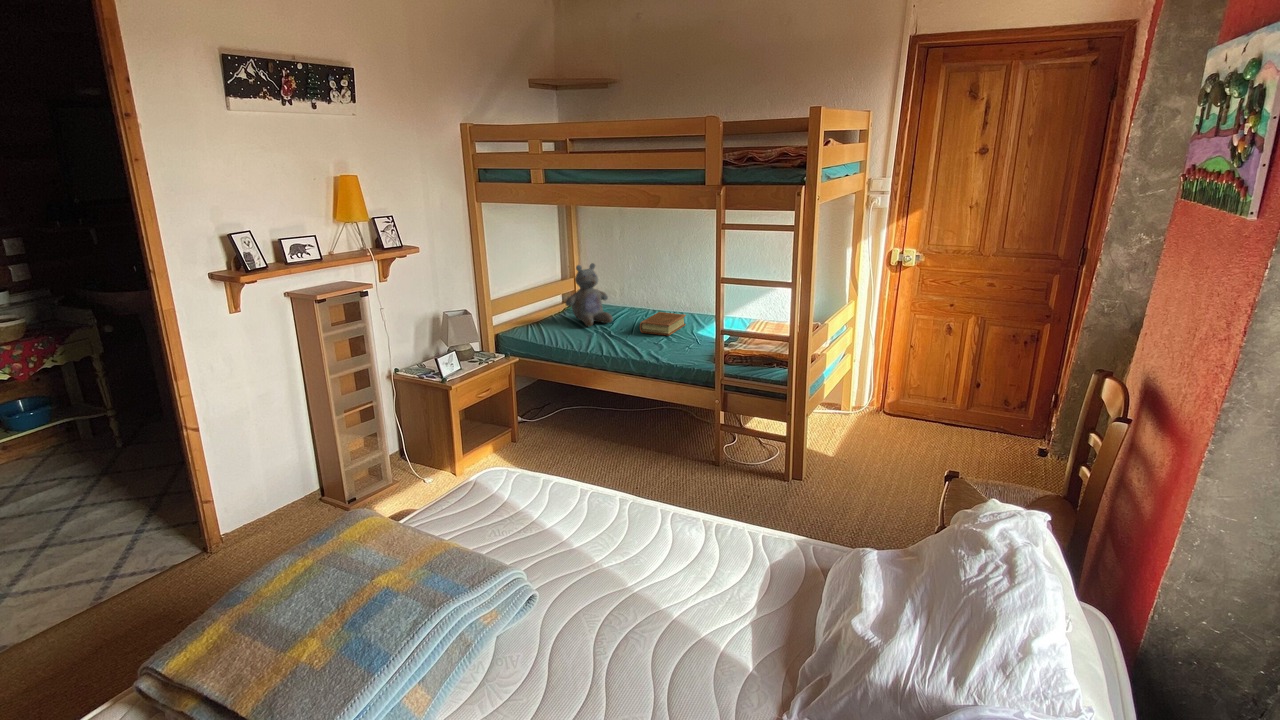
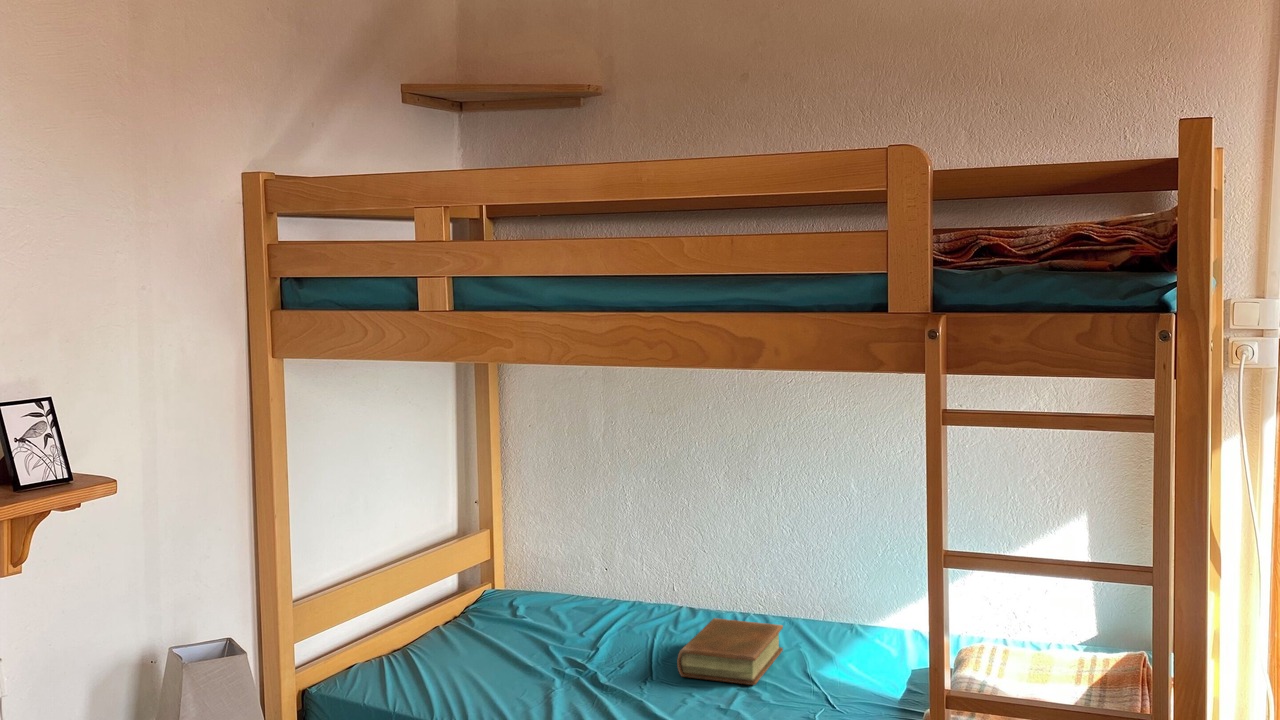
stuffed bear: present [565,263,613,326] -> none [481,500,600,661]

